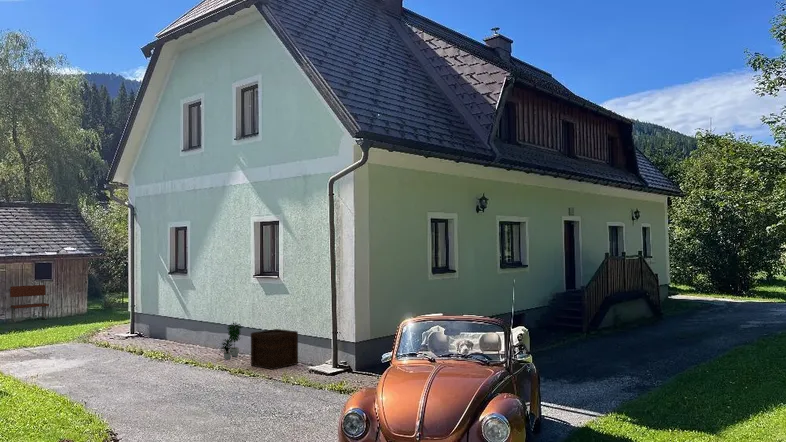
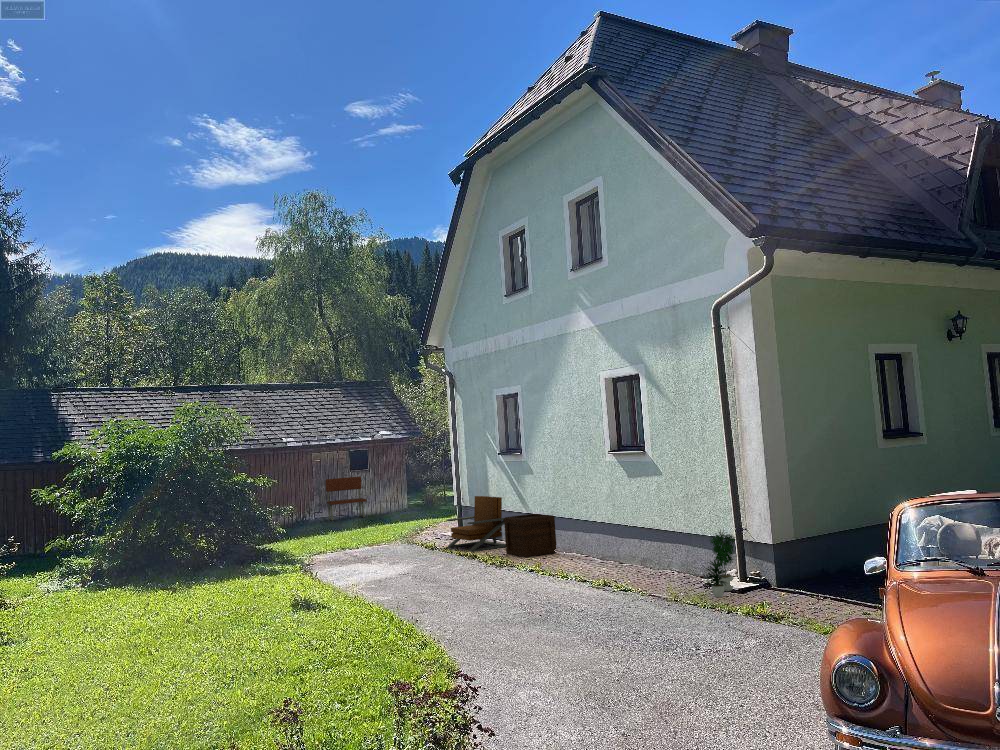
lounge chair: none [120,305,174,349] -> present [446,496,506,552]
potted plant: present [221,323,242,360] -> present [704,531,735,597]
wooden crate: present [251,329,298,369] -> present [504,514,557,558]

